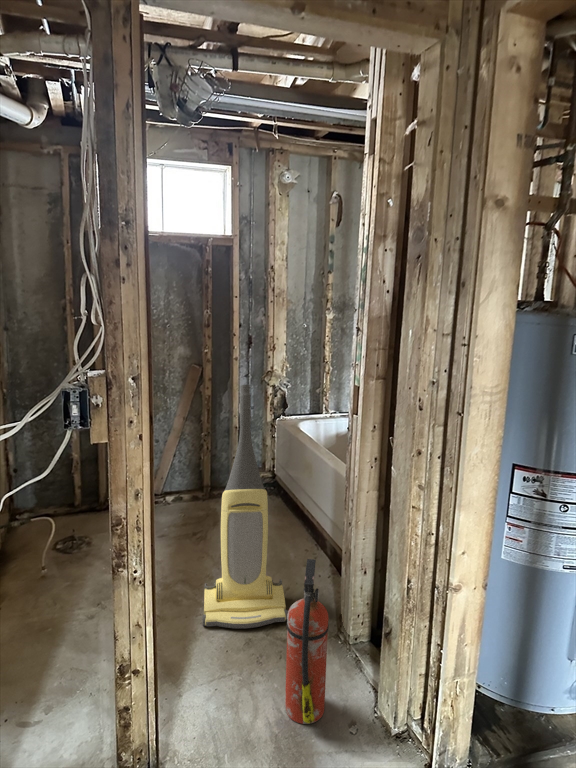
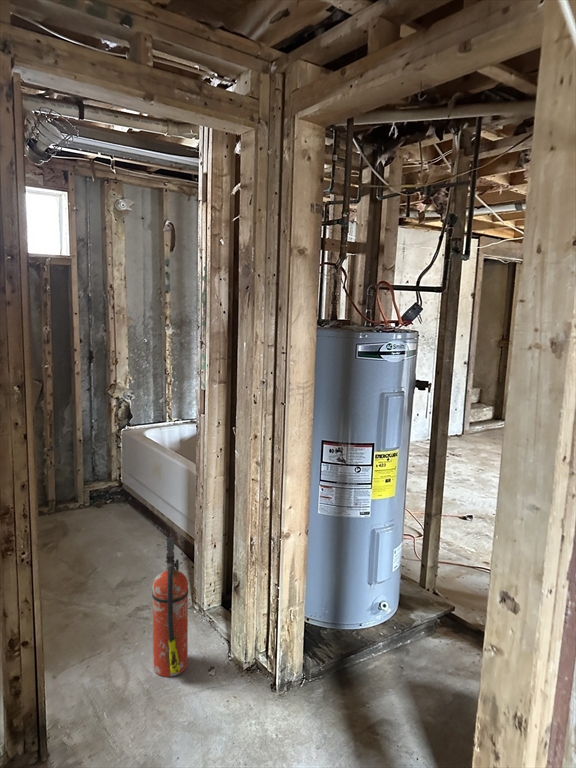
vacuum cleaner: present [202,385,288,628] -> none [65,395,148,621]

